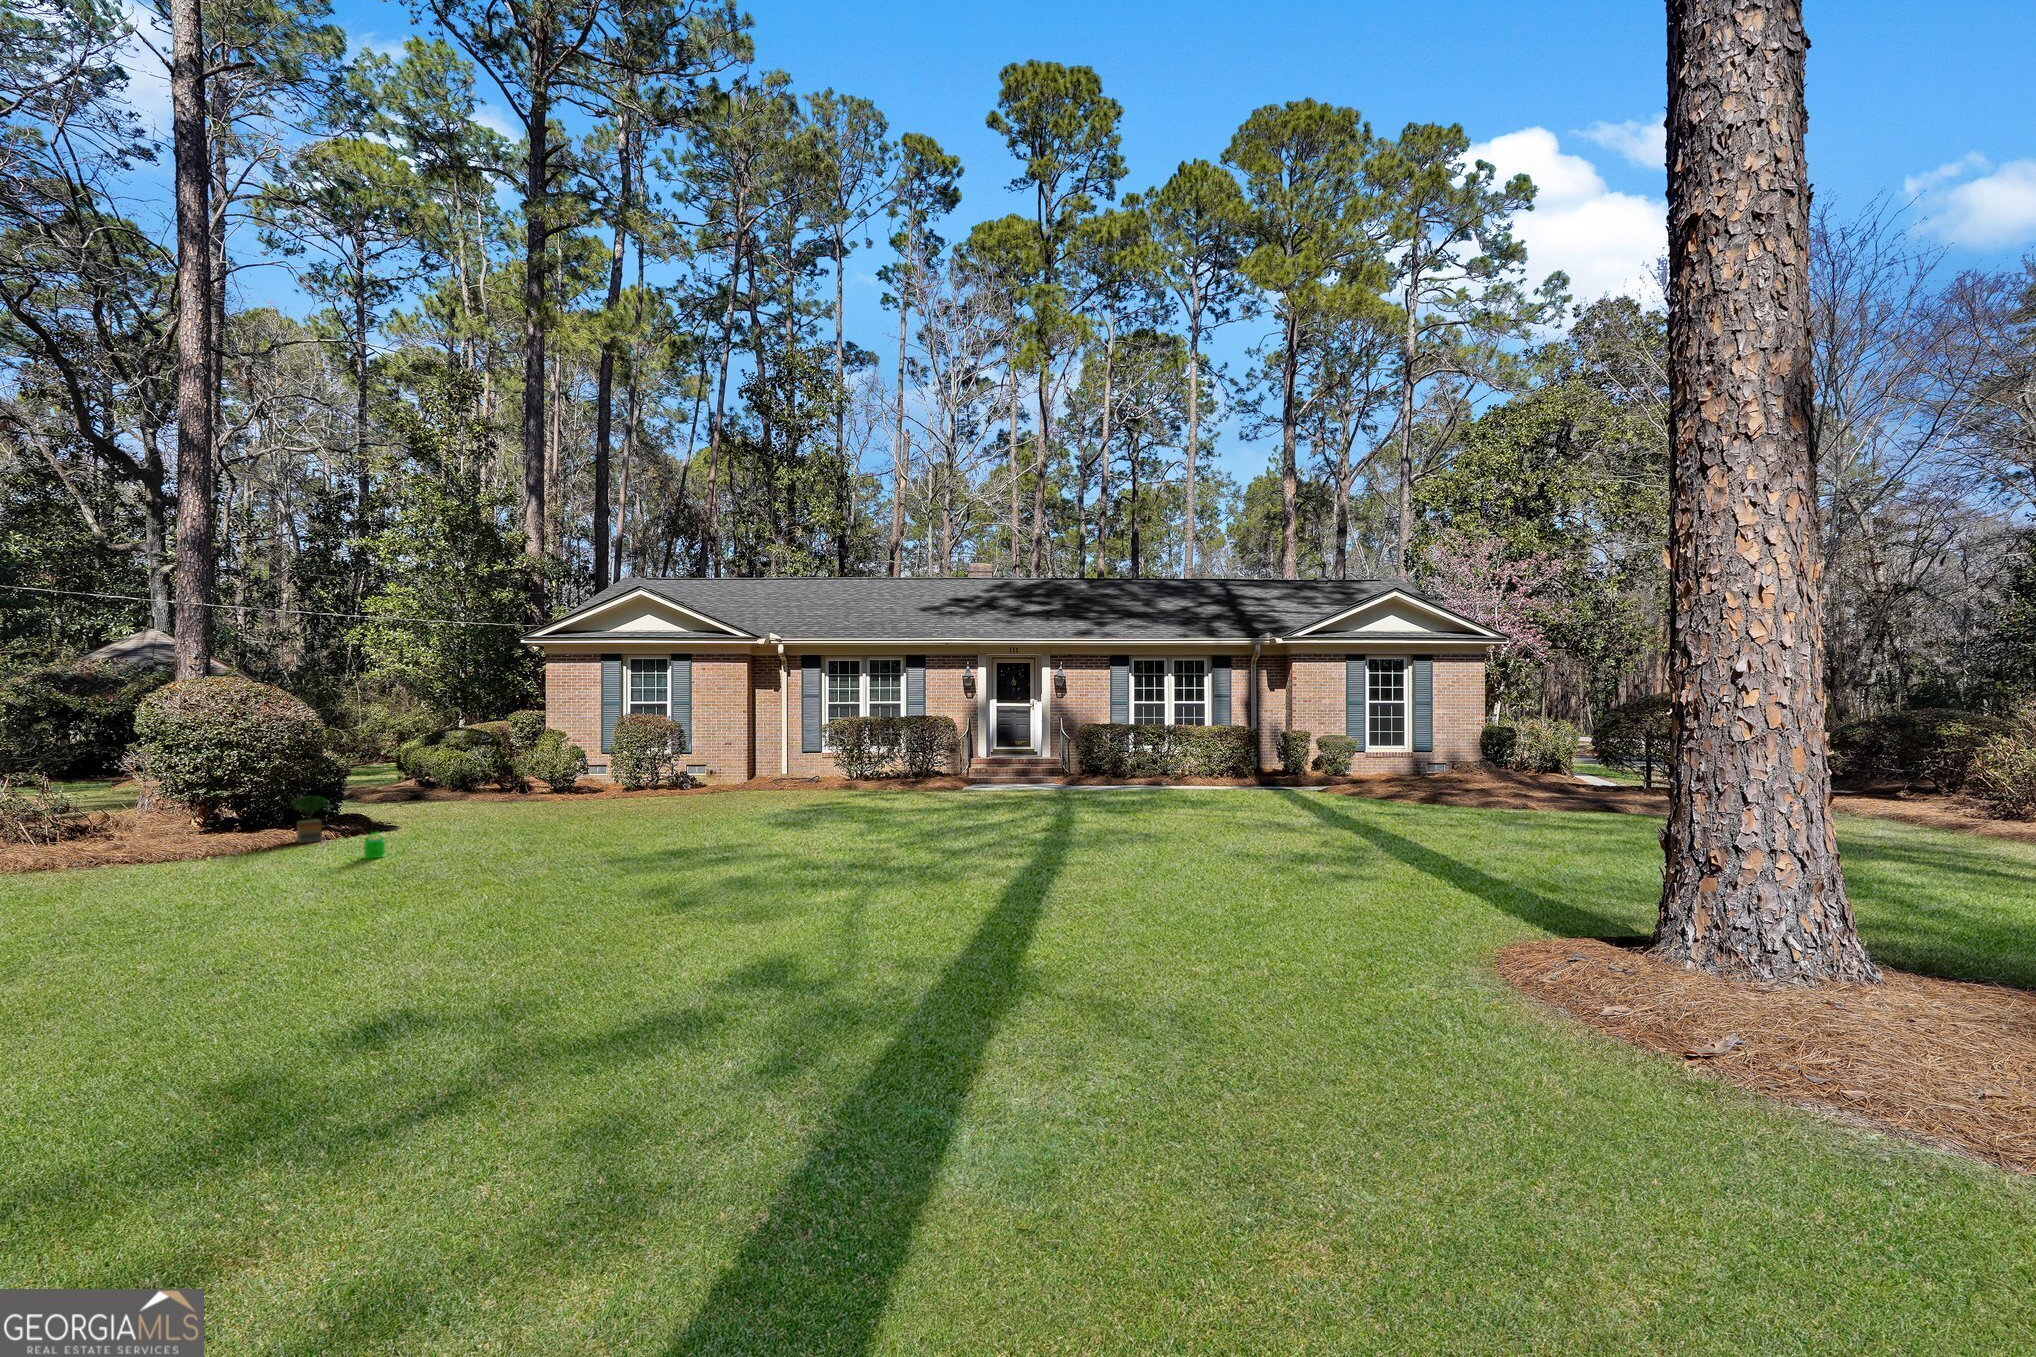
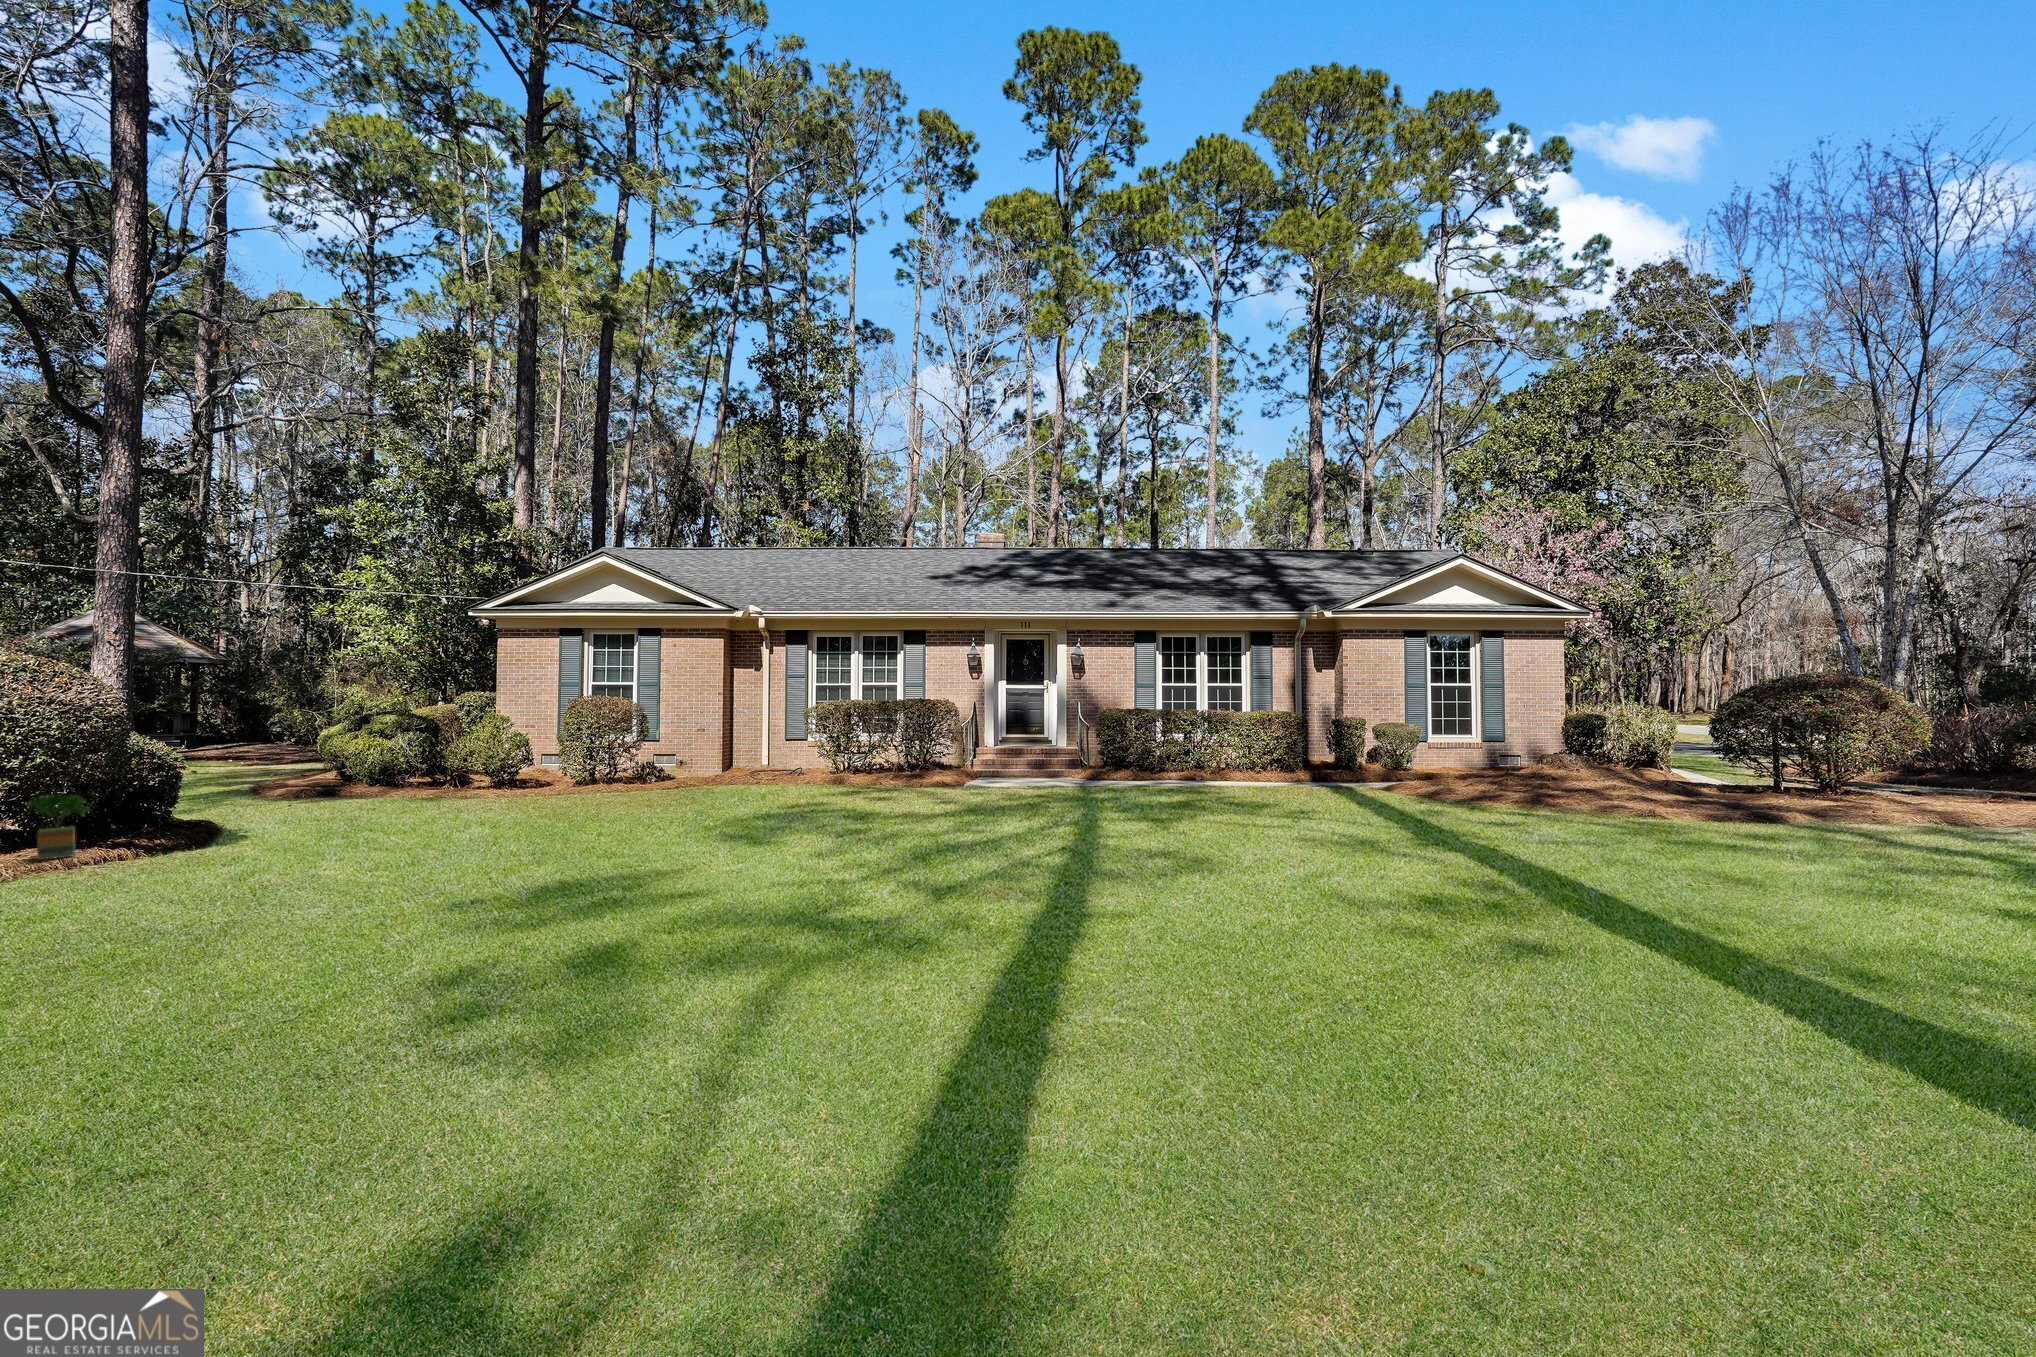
watering can: present [364,832,385,859] -> none [80,849,122,888]

